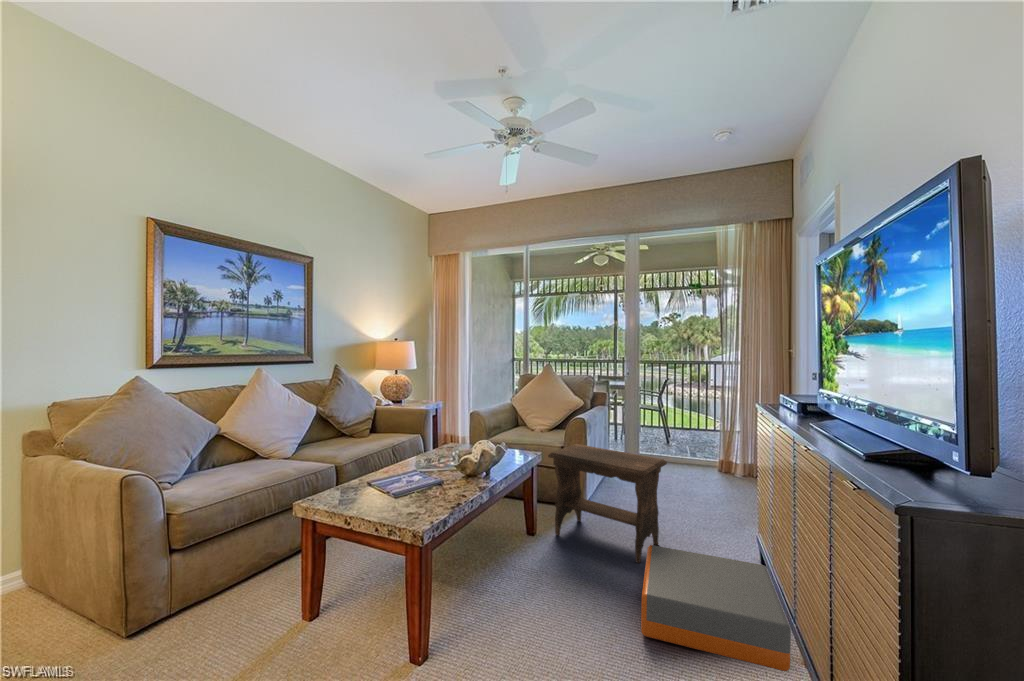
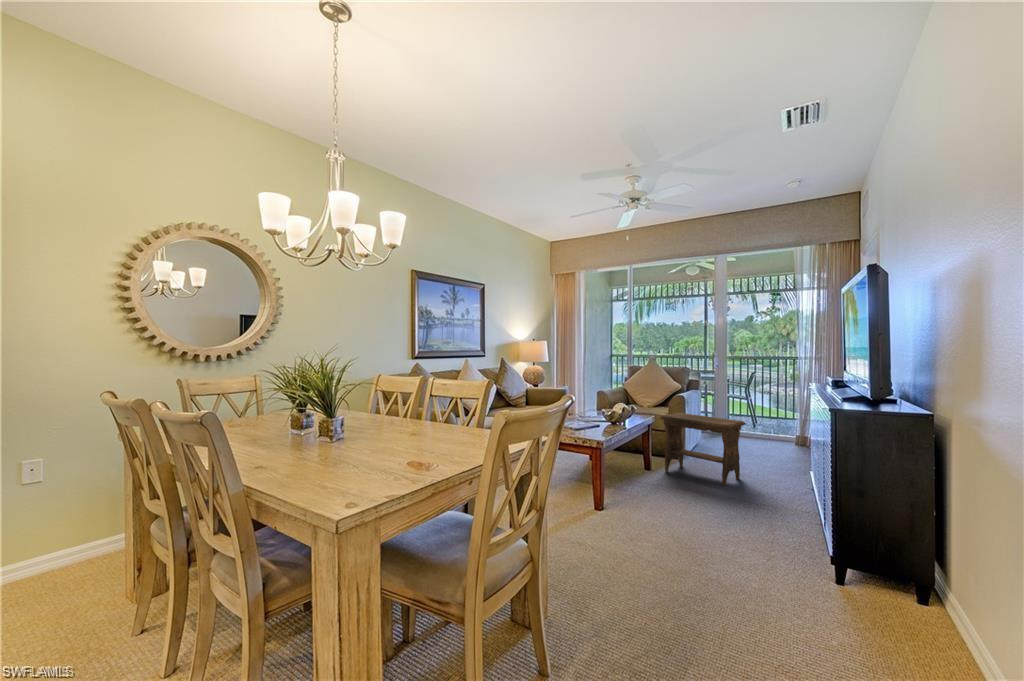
storage box: present [641,545,791,671] -> none [725,470,815,527]

